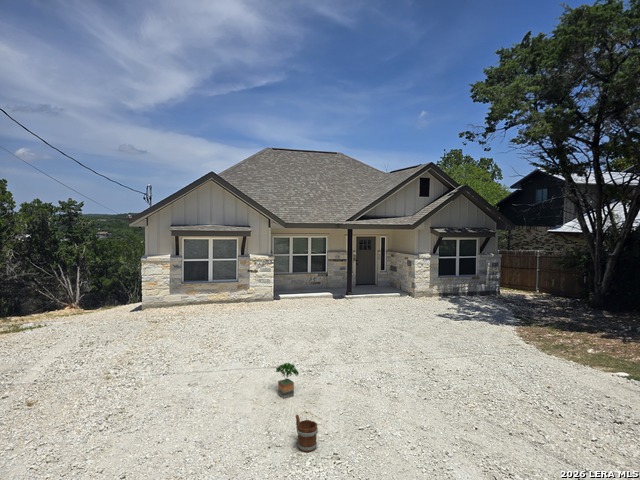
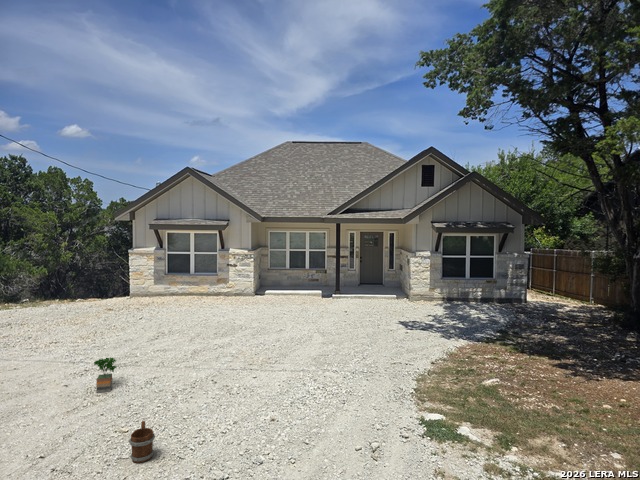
bucket: present [296,415,318,452] -> present [129,421,155,463]

